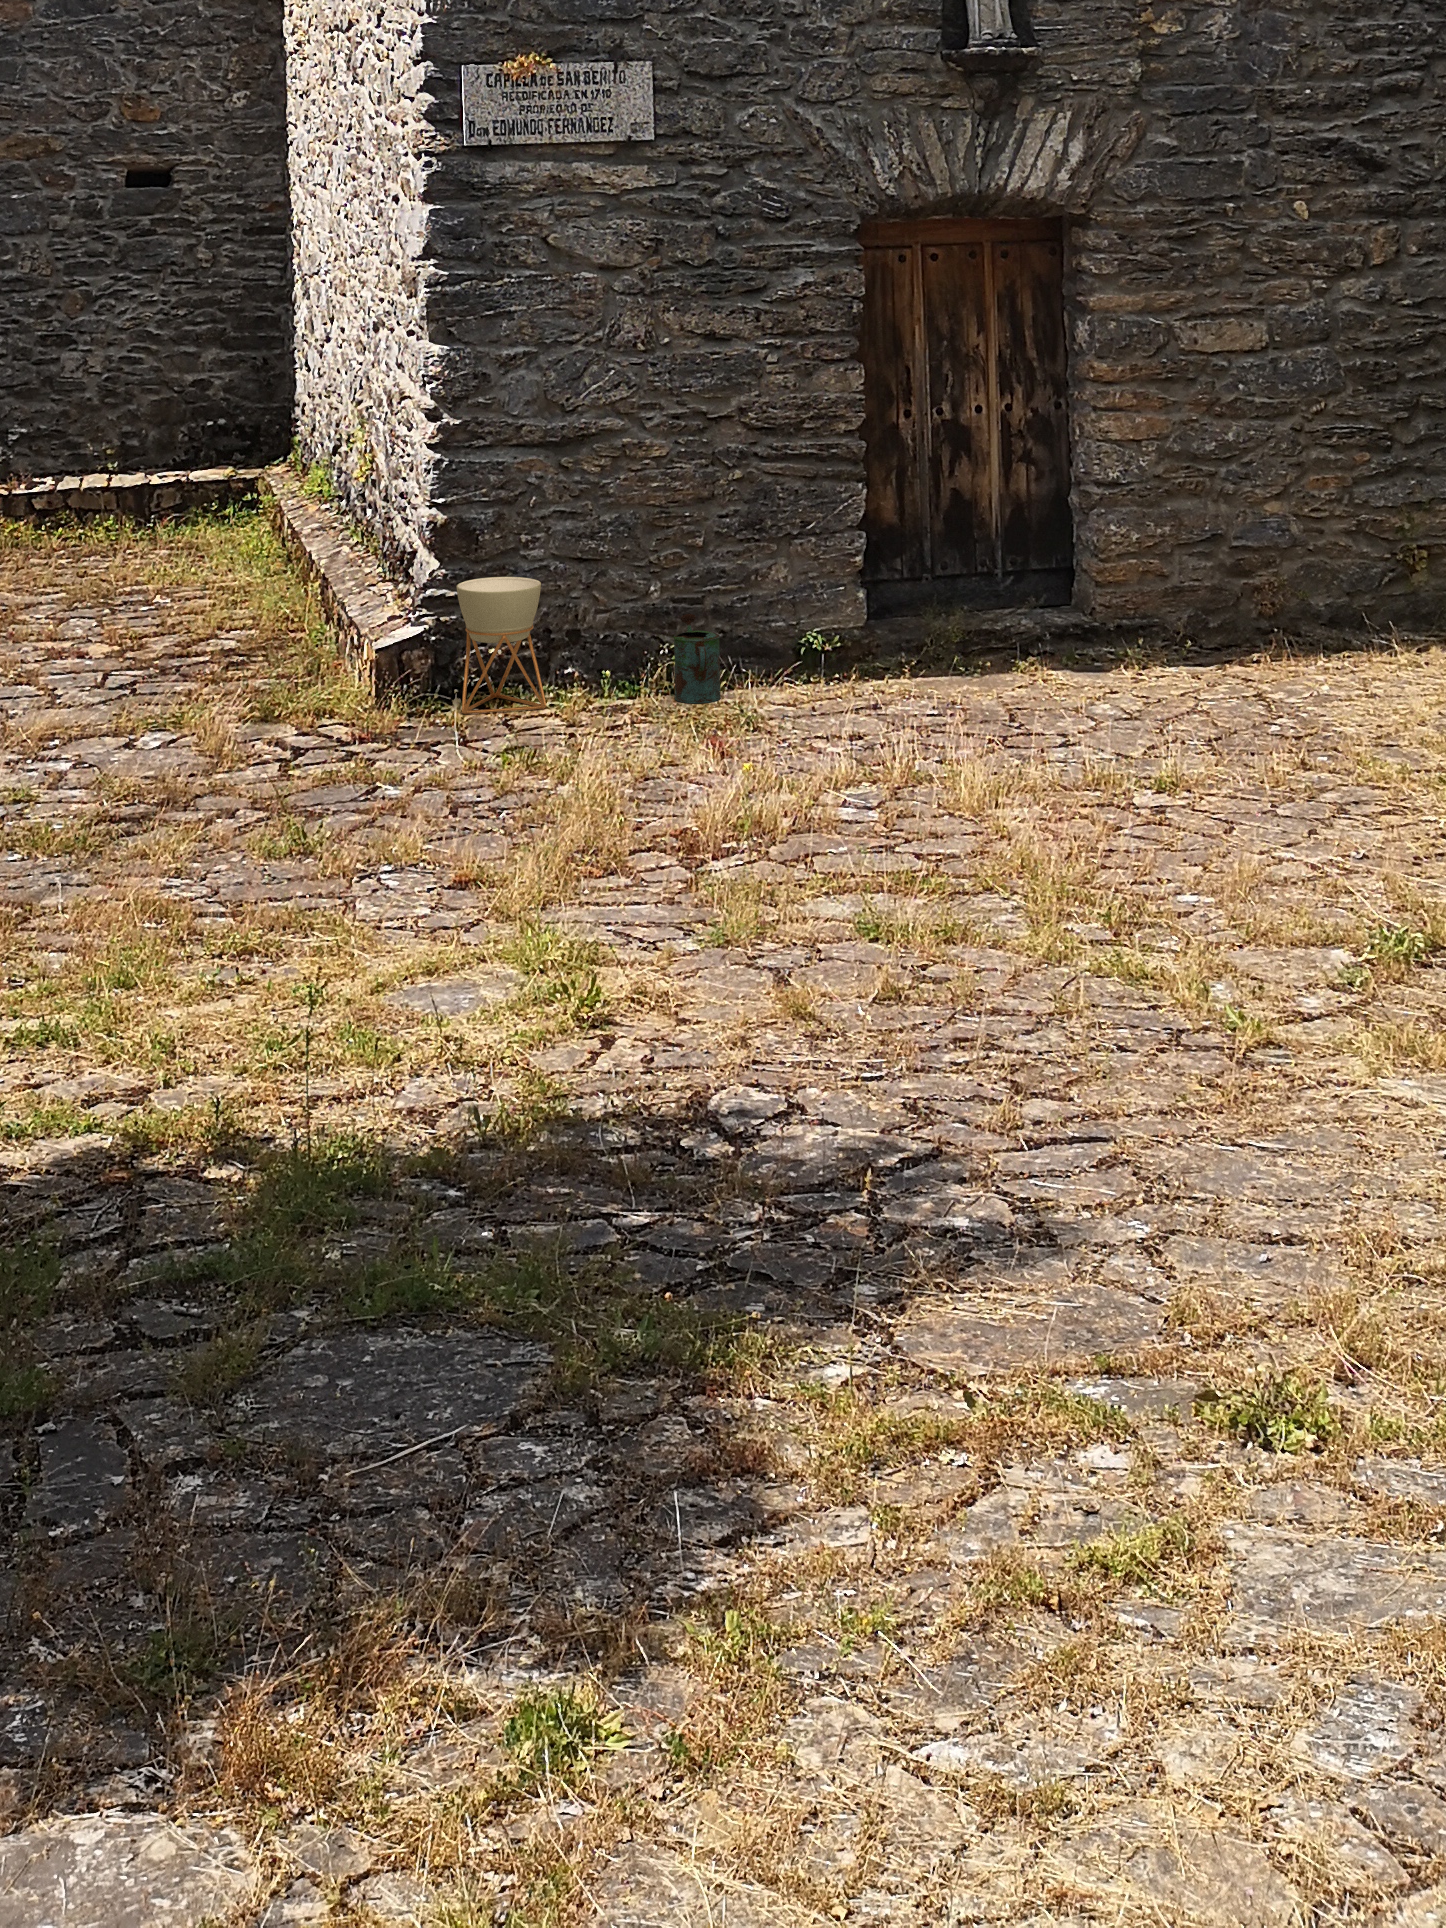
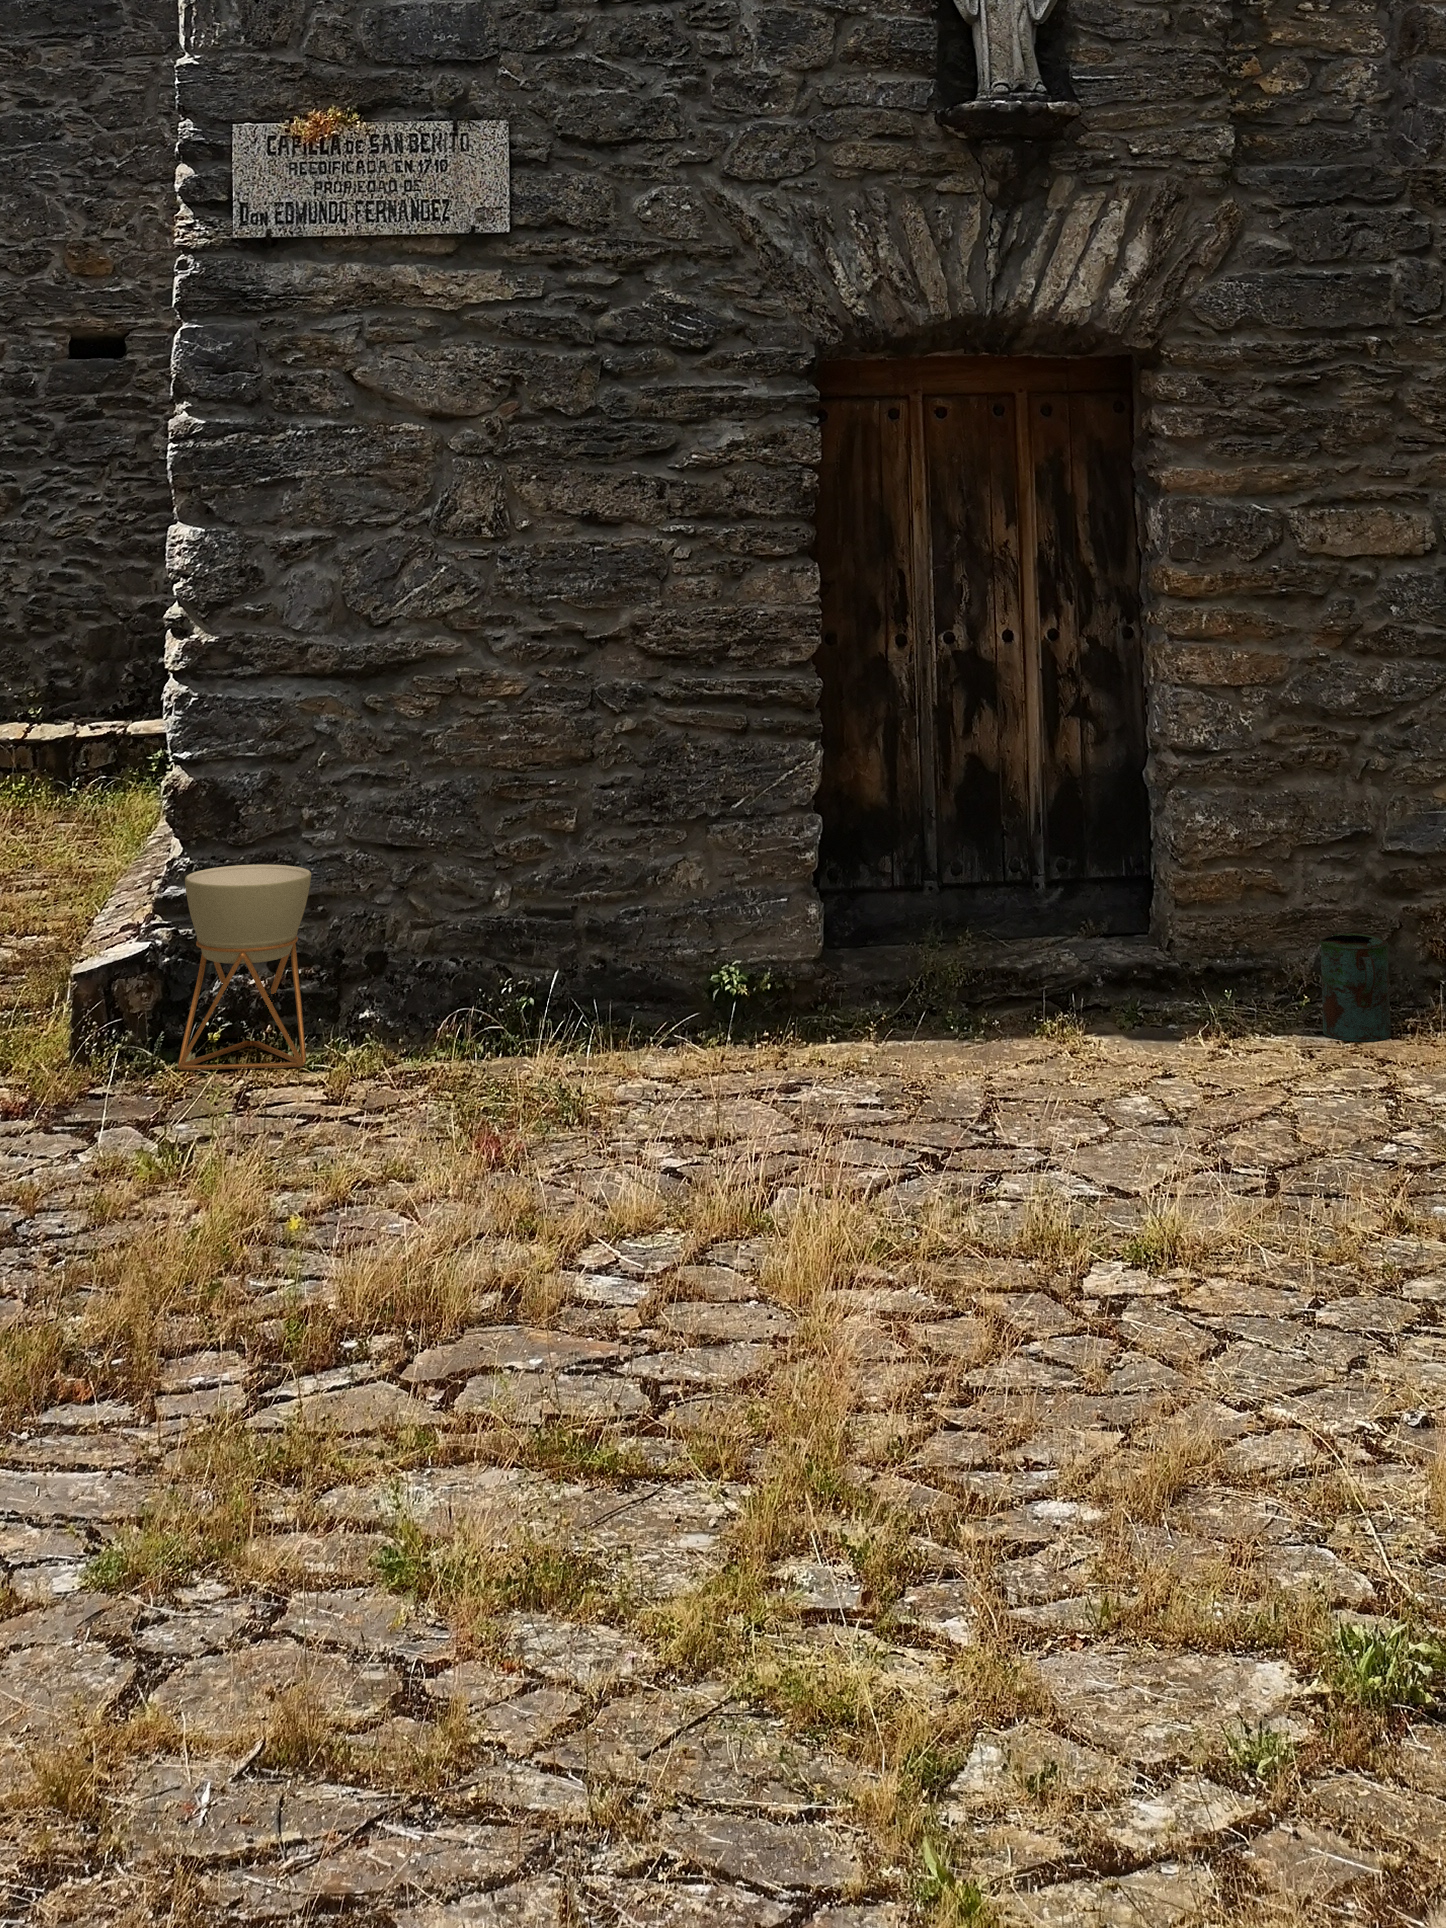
watering can: present [674,614,721,703] -> present [1320,933,1391,1041]

